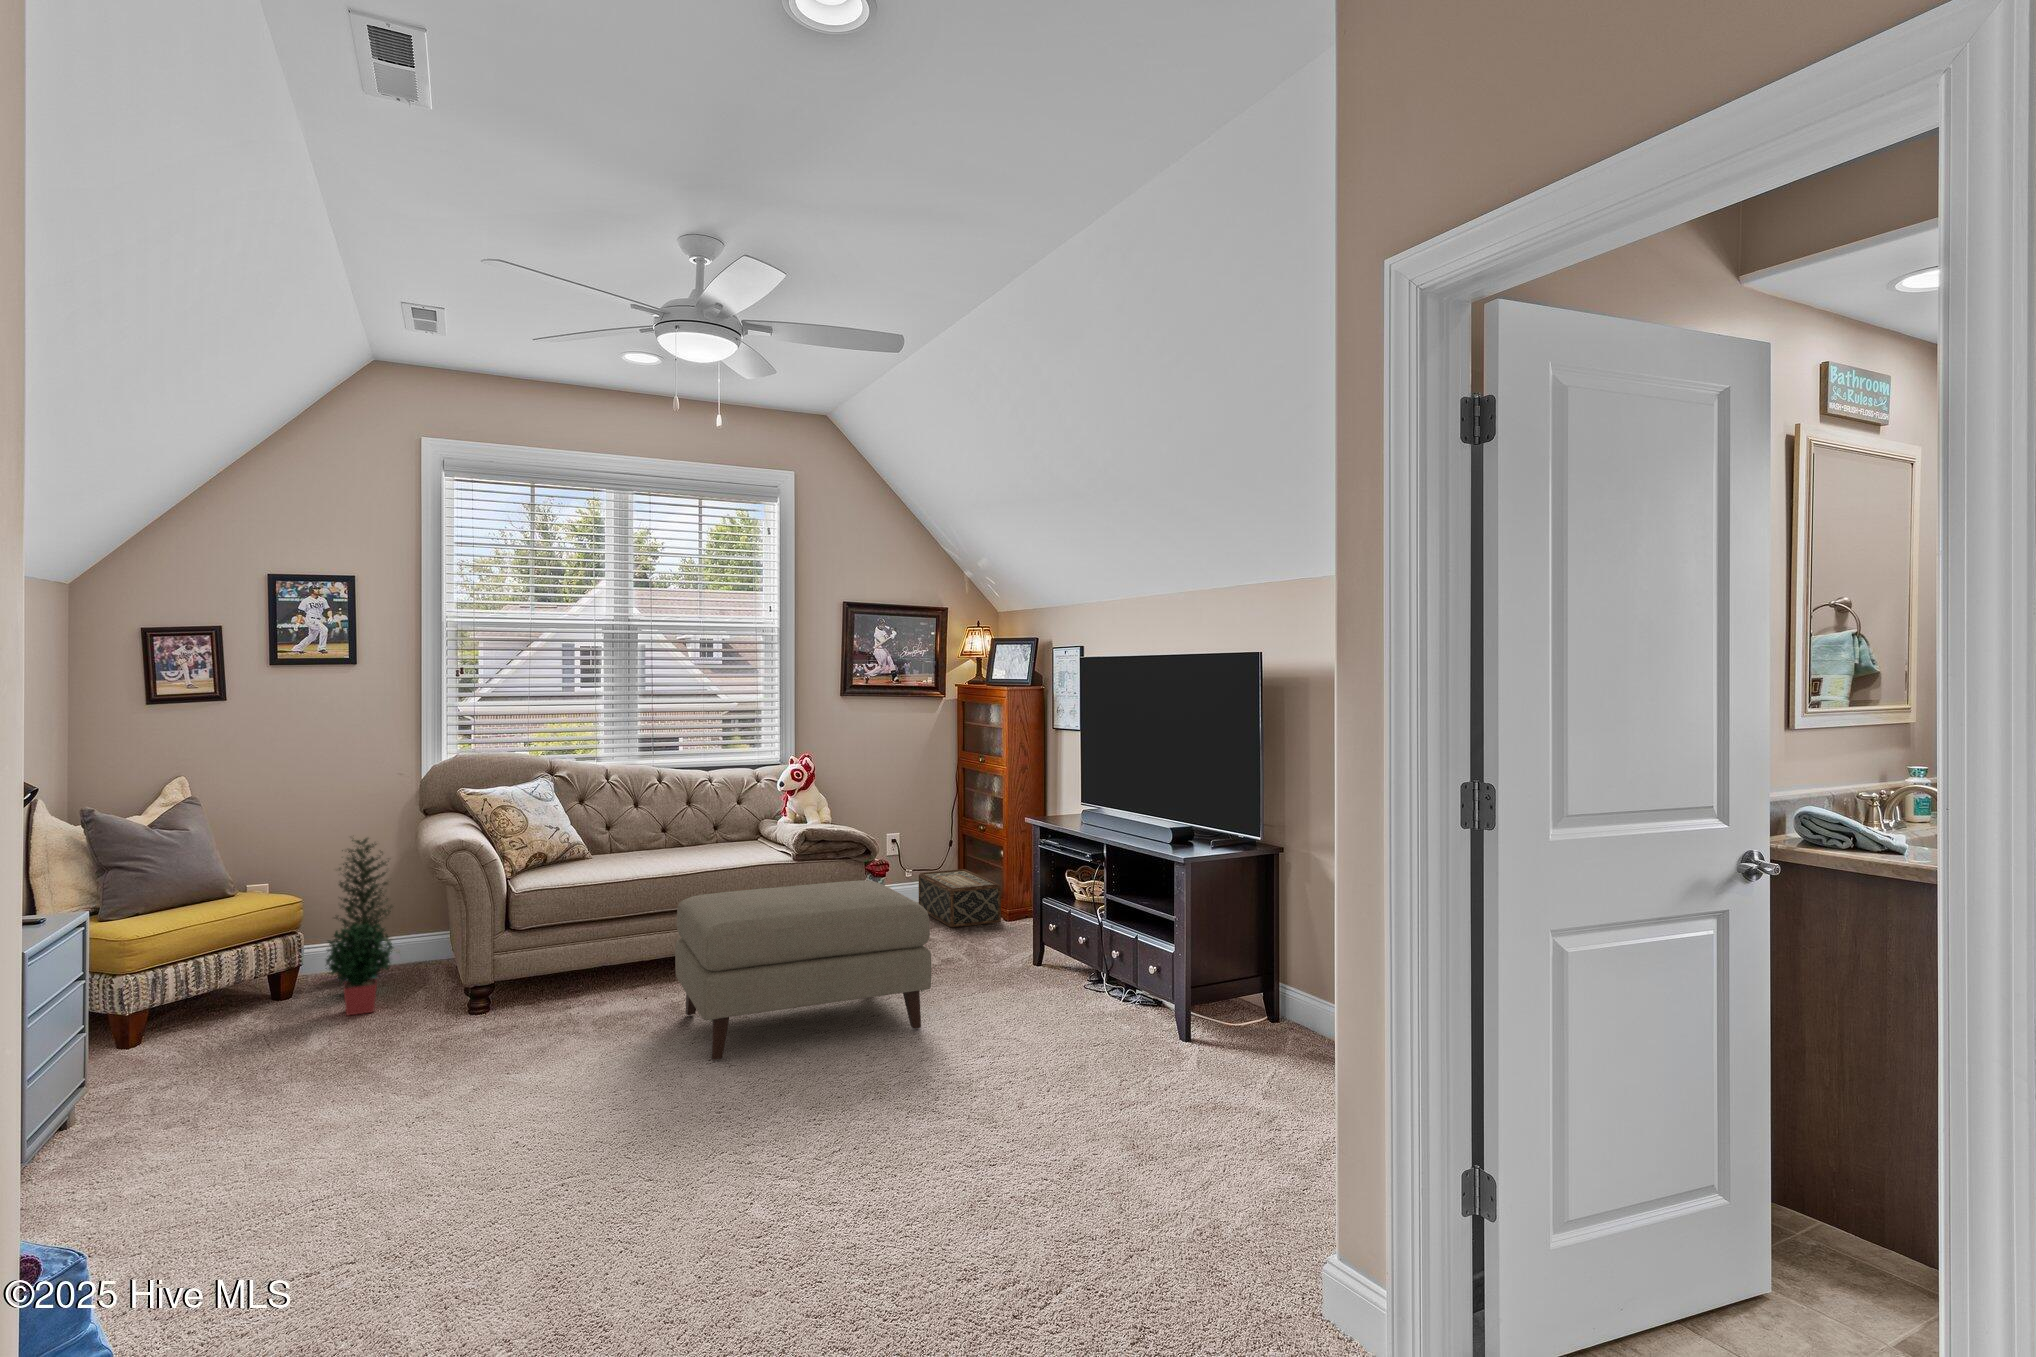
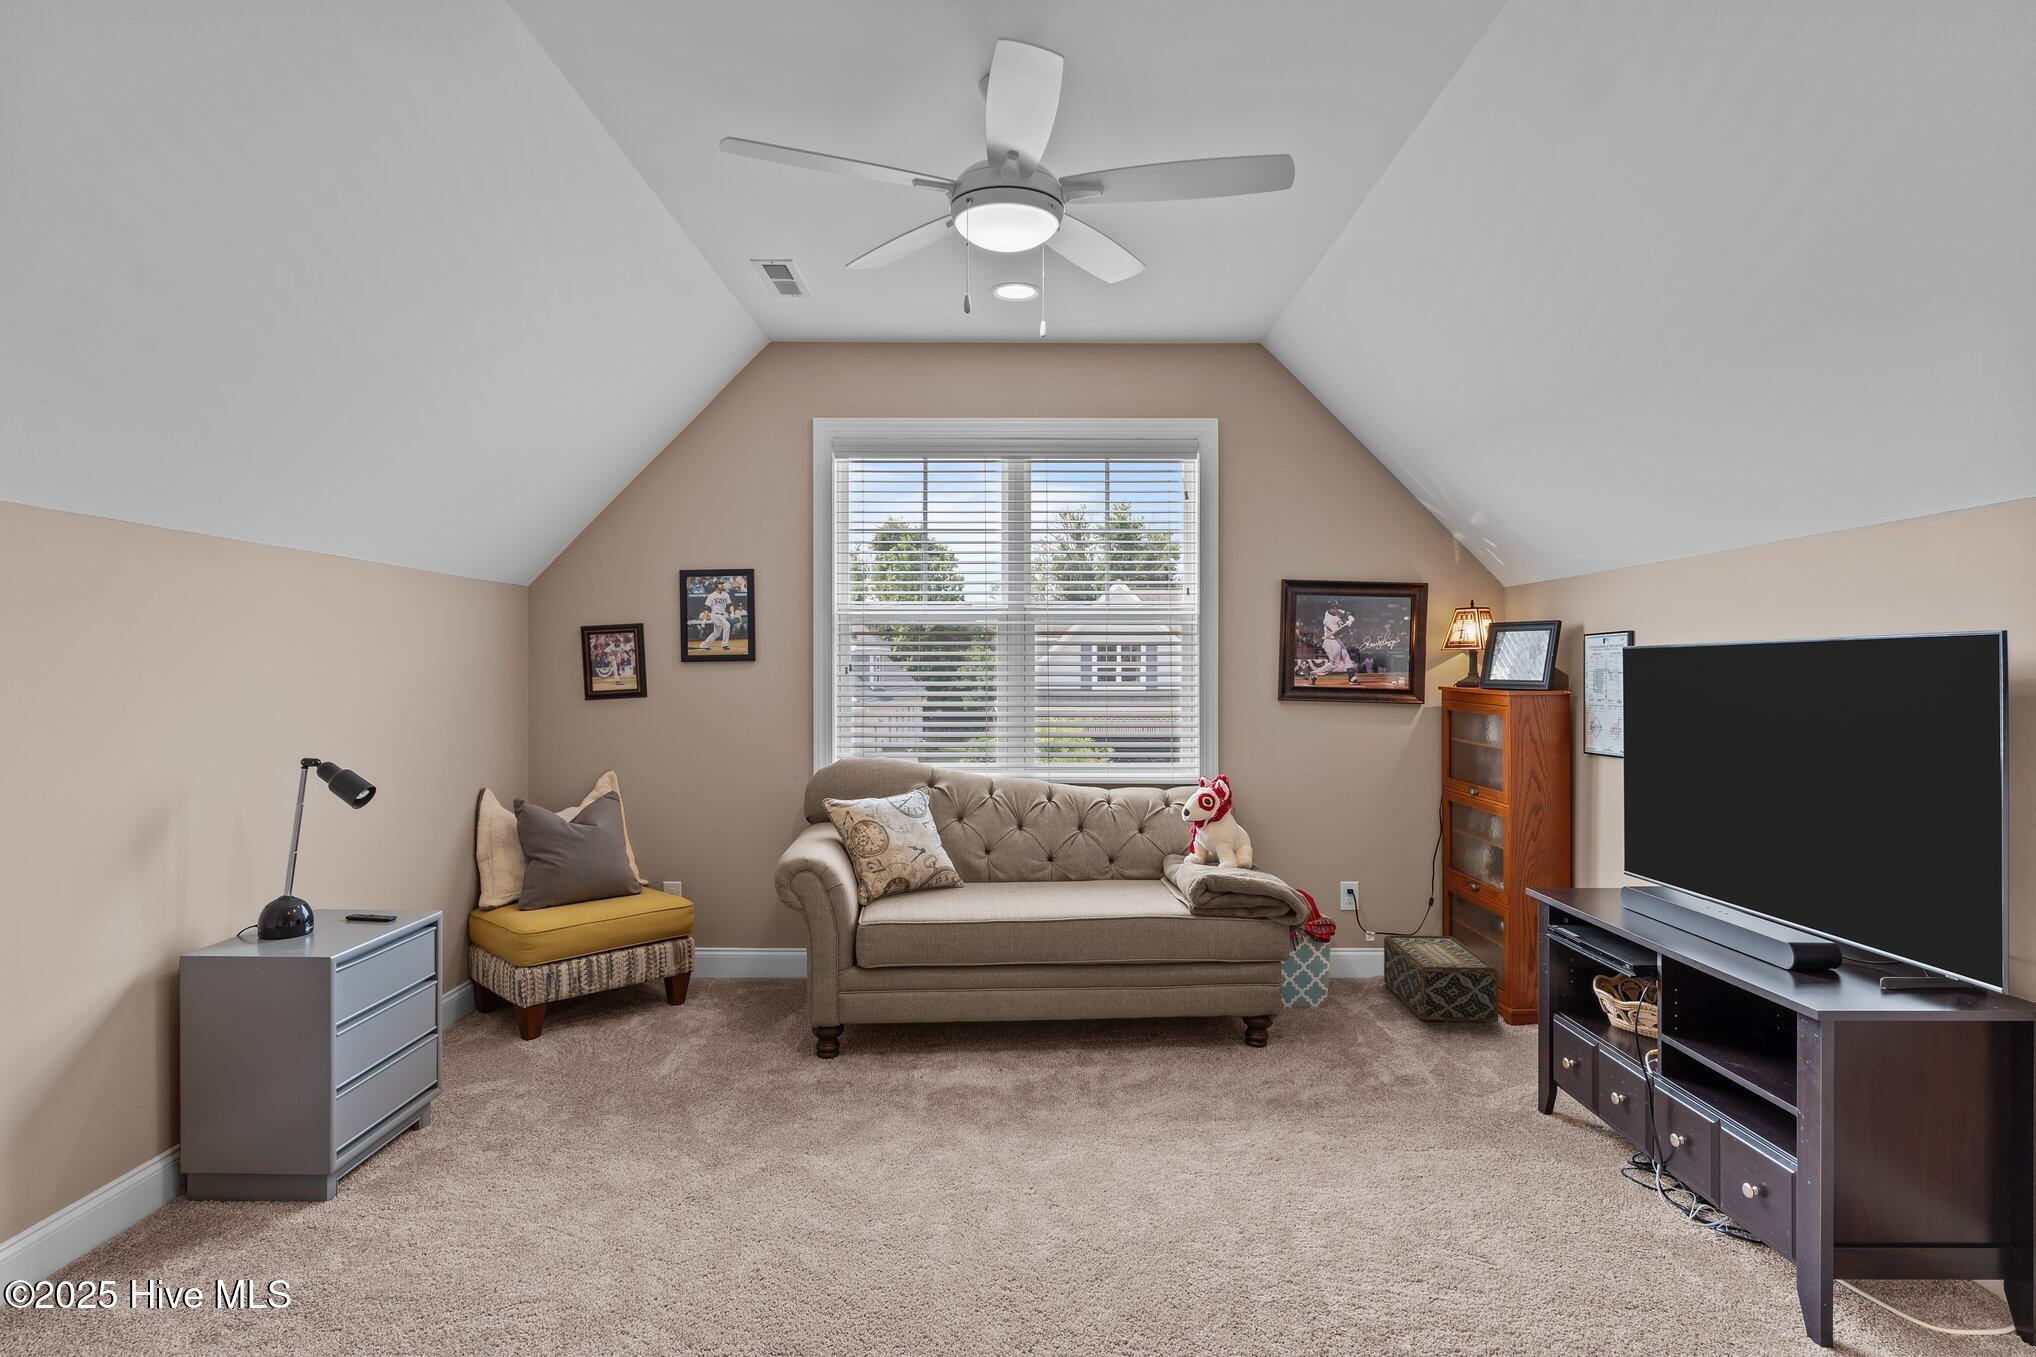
potted plant: present [326,838,393,1015] -> none [686,840,785,1040]
ottoman: present [675,880,931,1061] -> none [1008,958,1344,1205]

